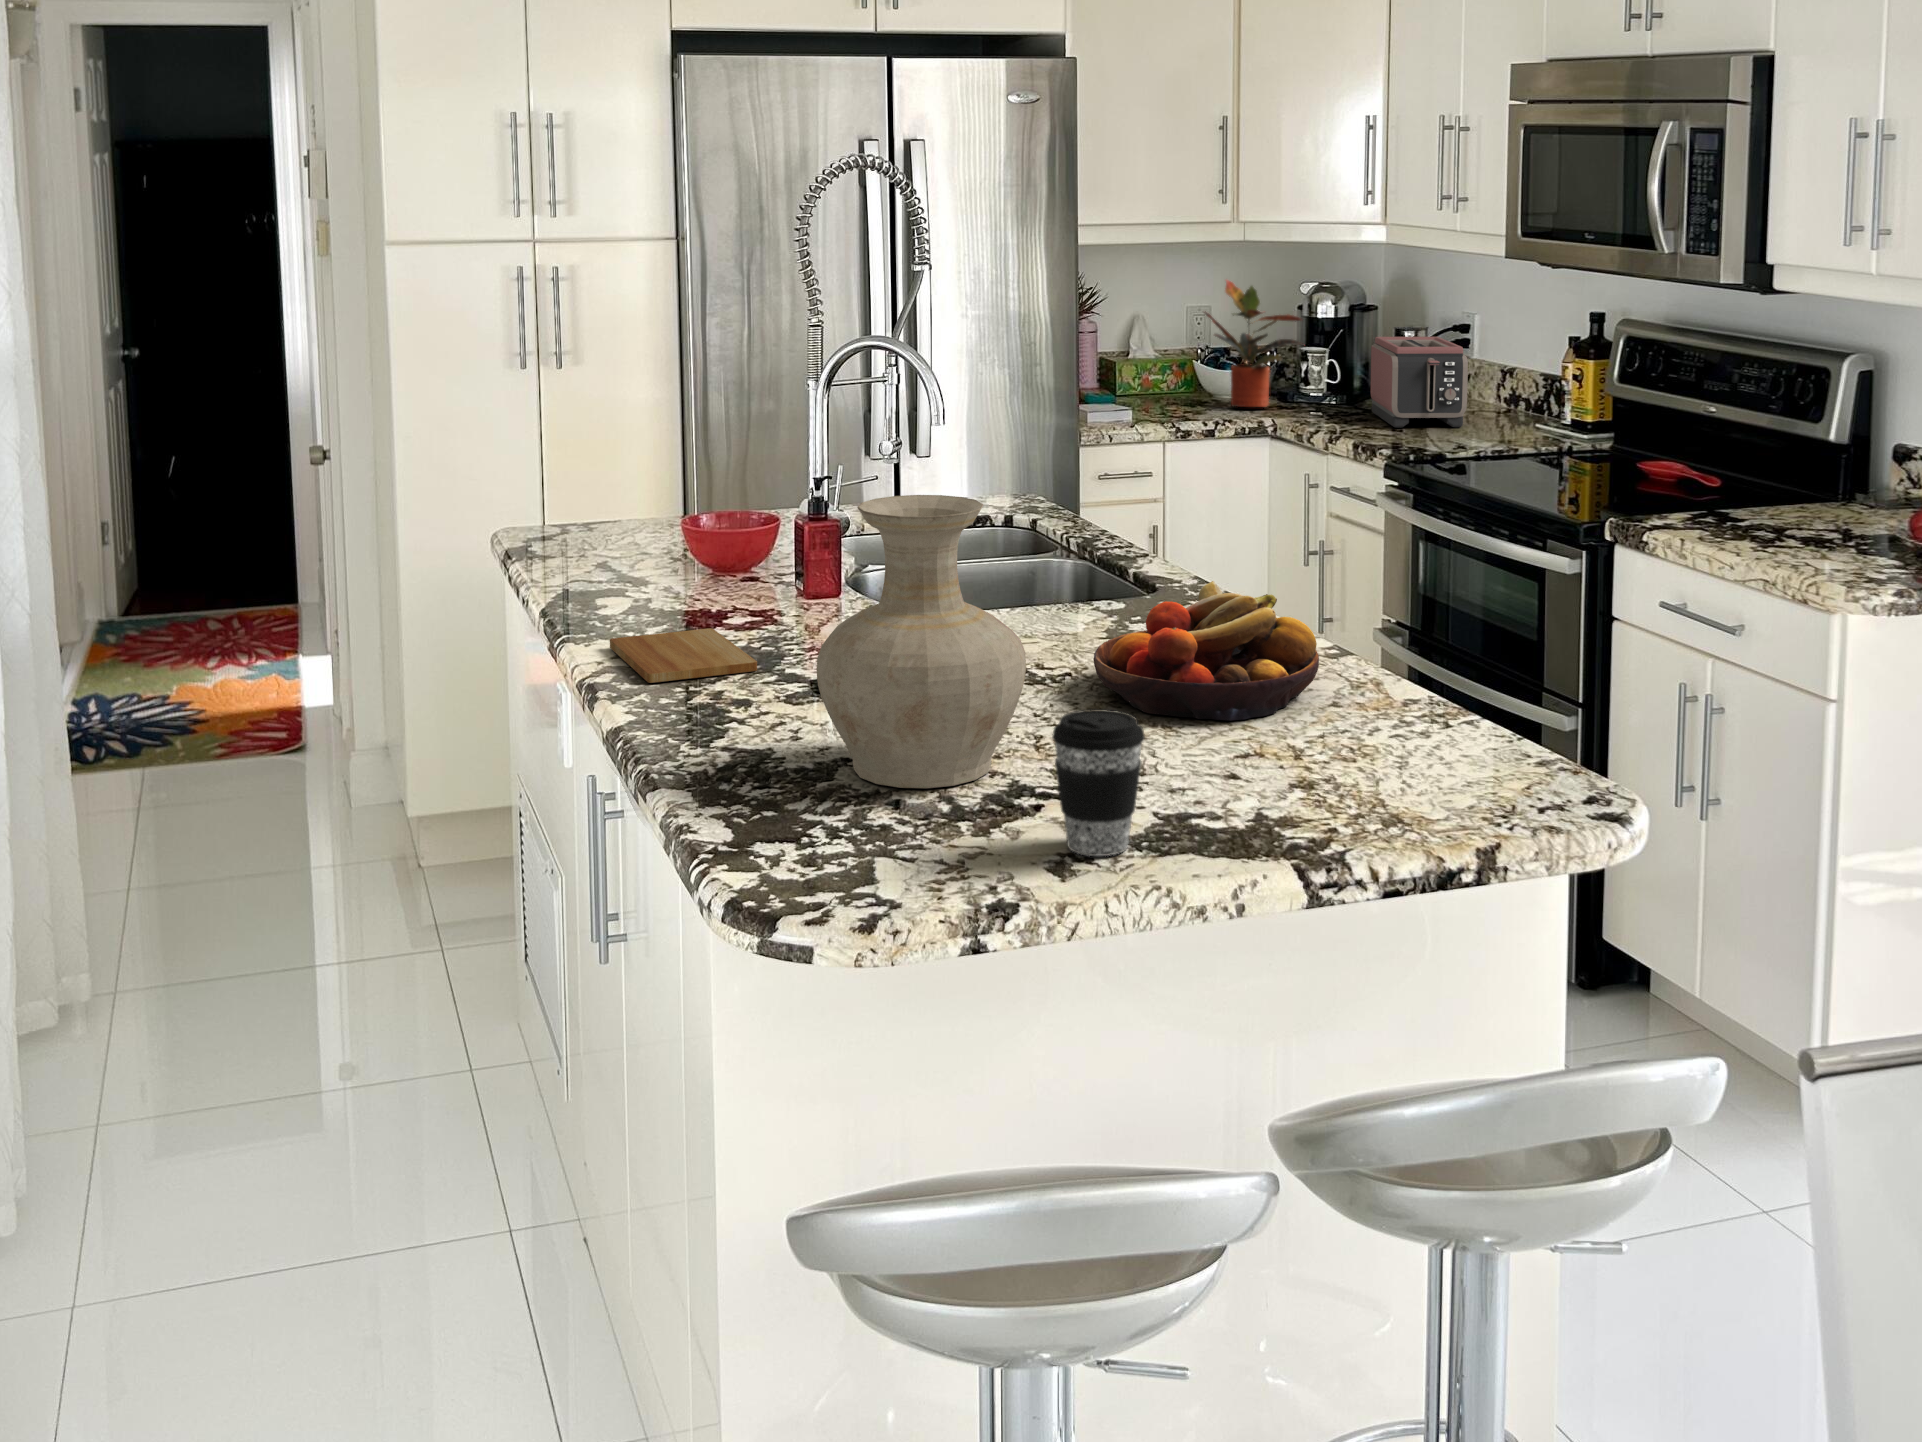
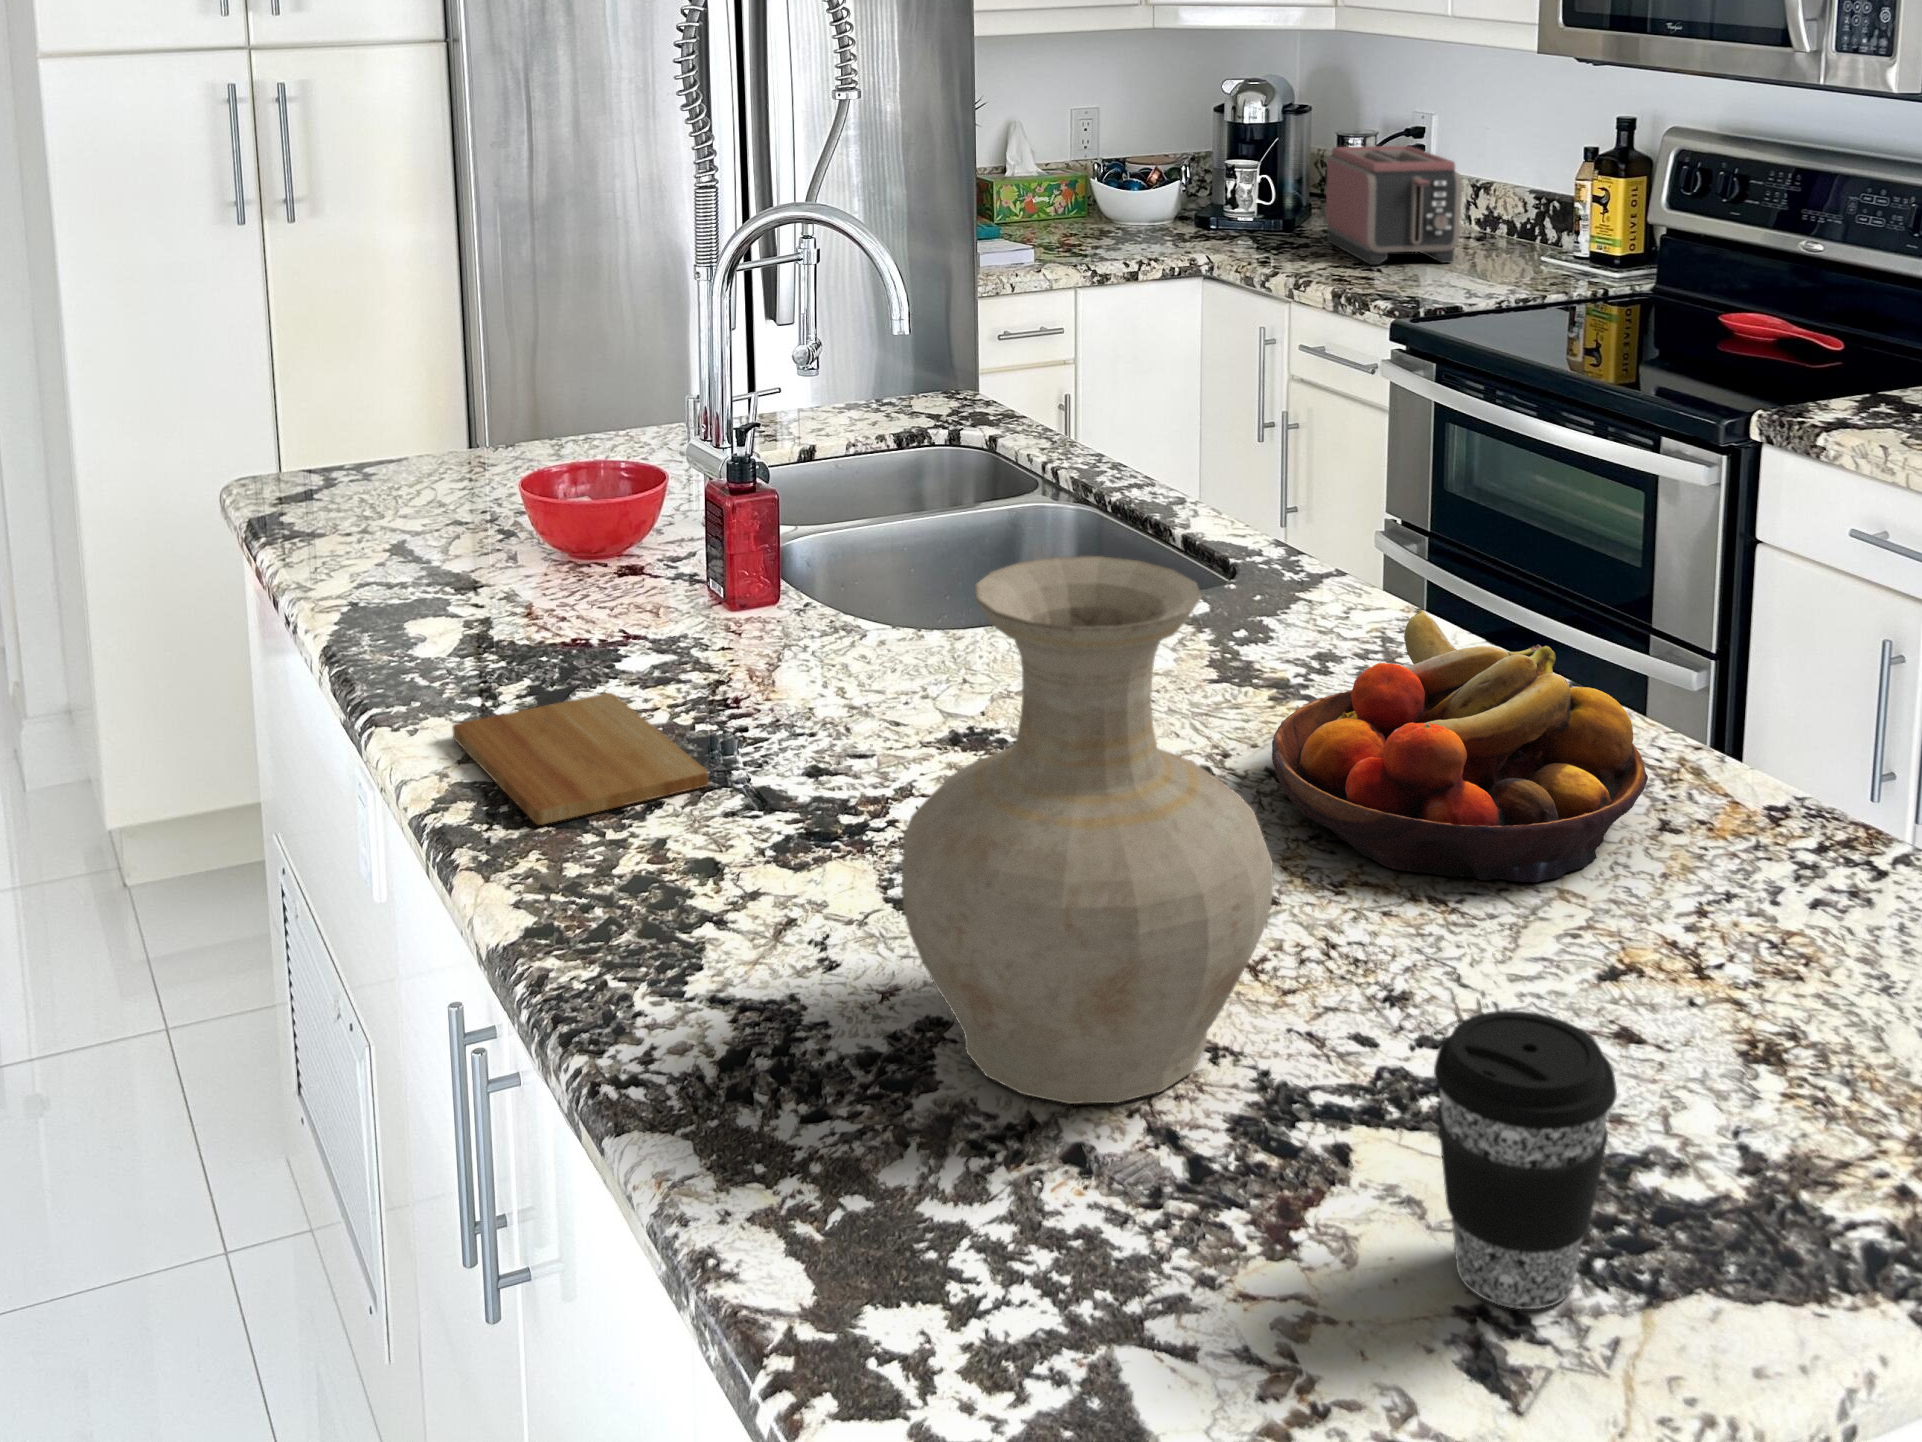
potted plant: present [1205,280,1302,407] -> none [1110,75,1240,238]

